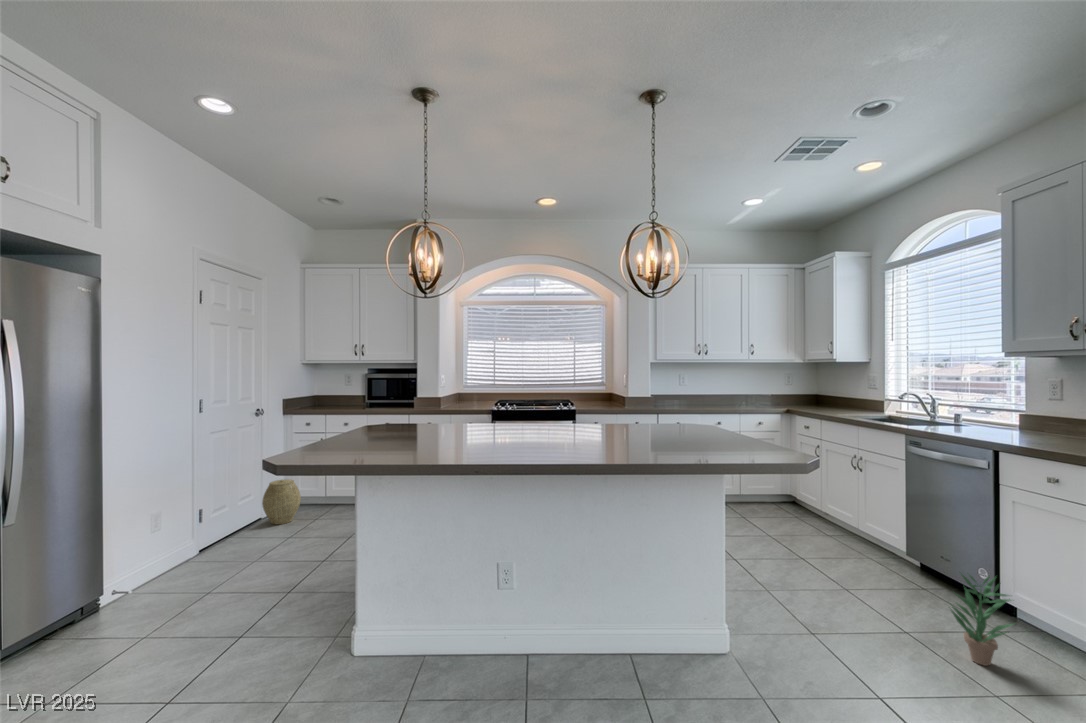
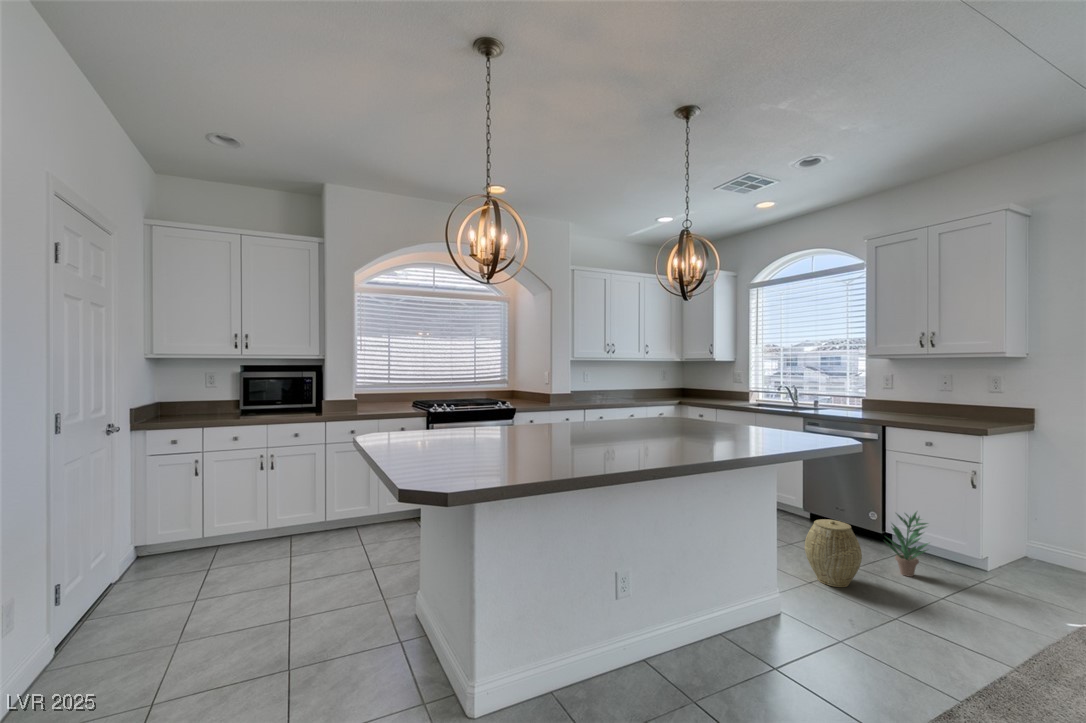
woven basket: present [262,480,301,524] -> present [805,519,862,587]

